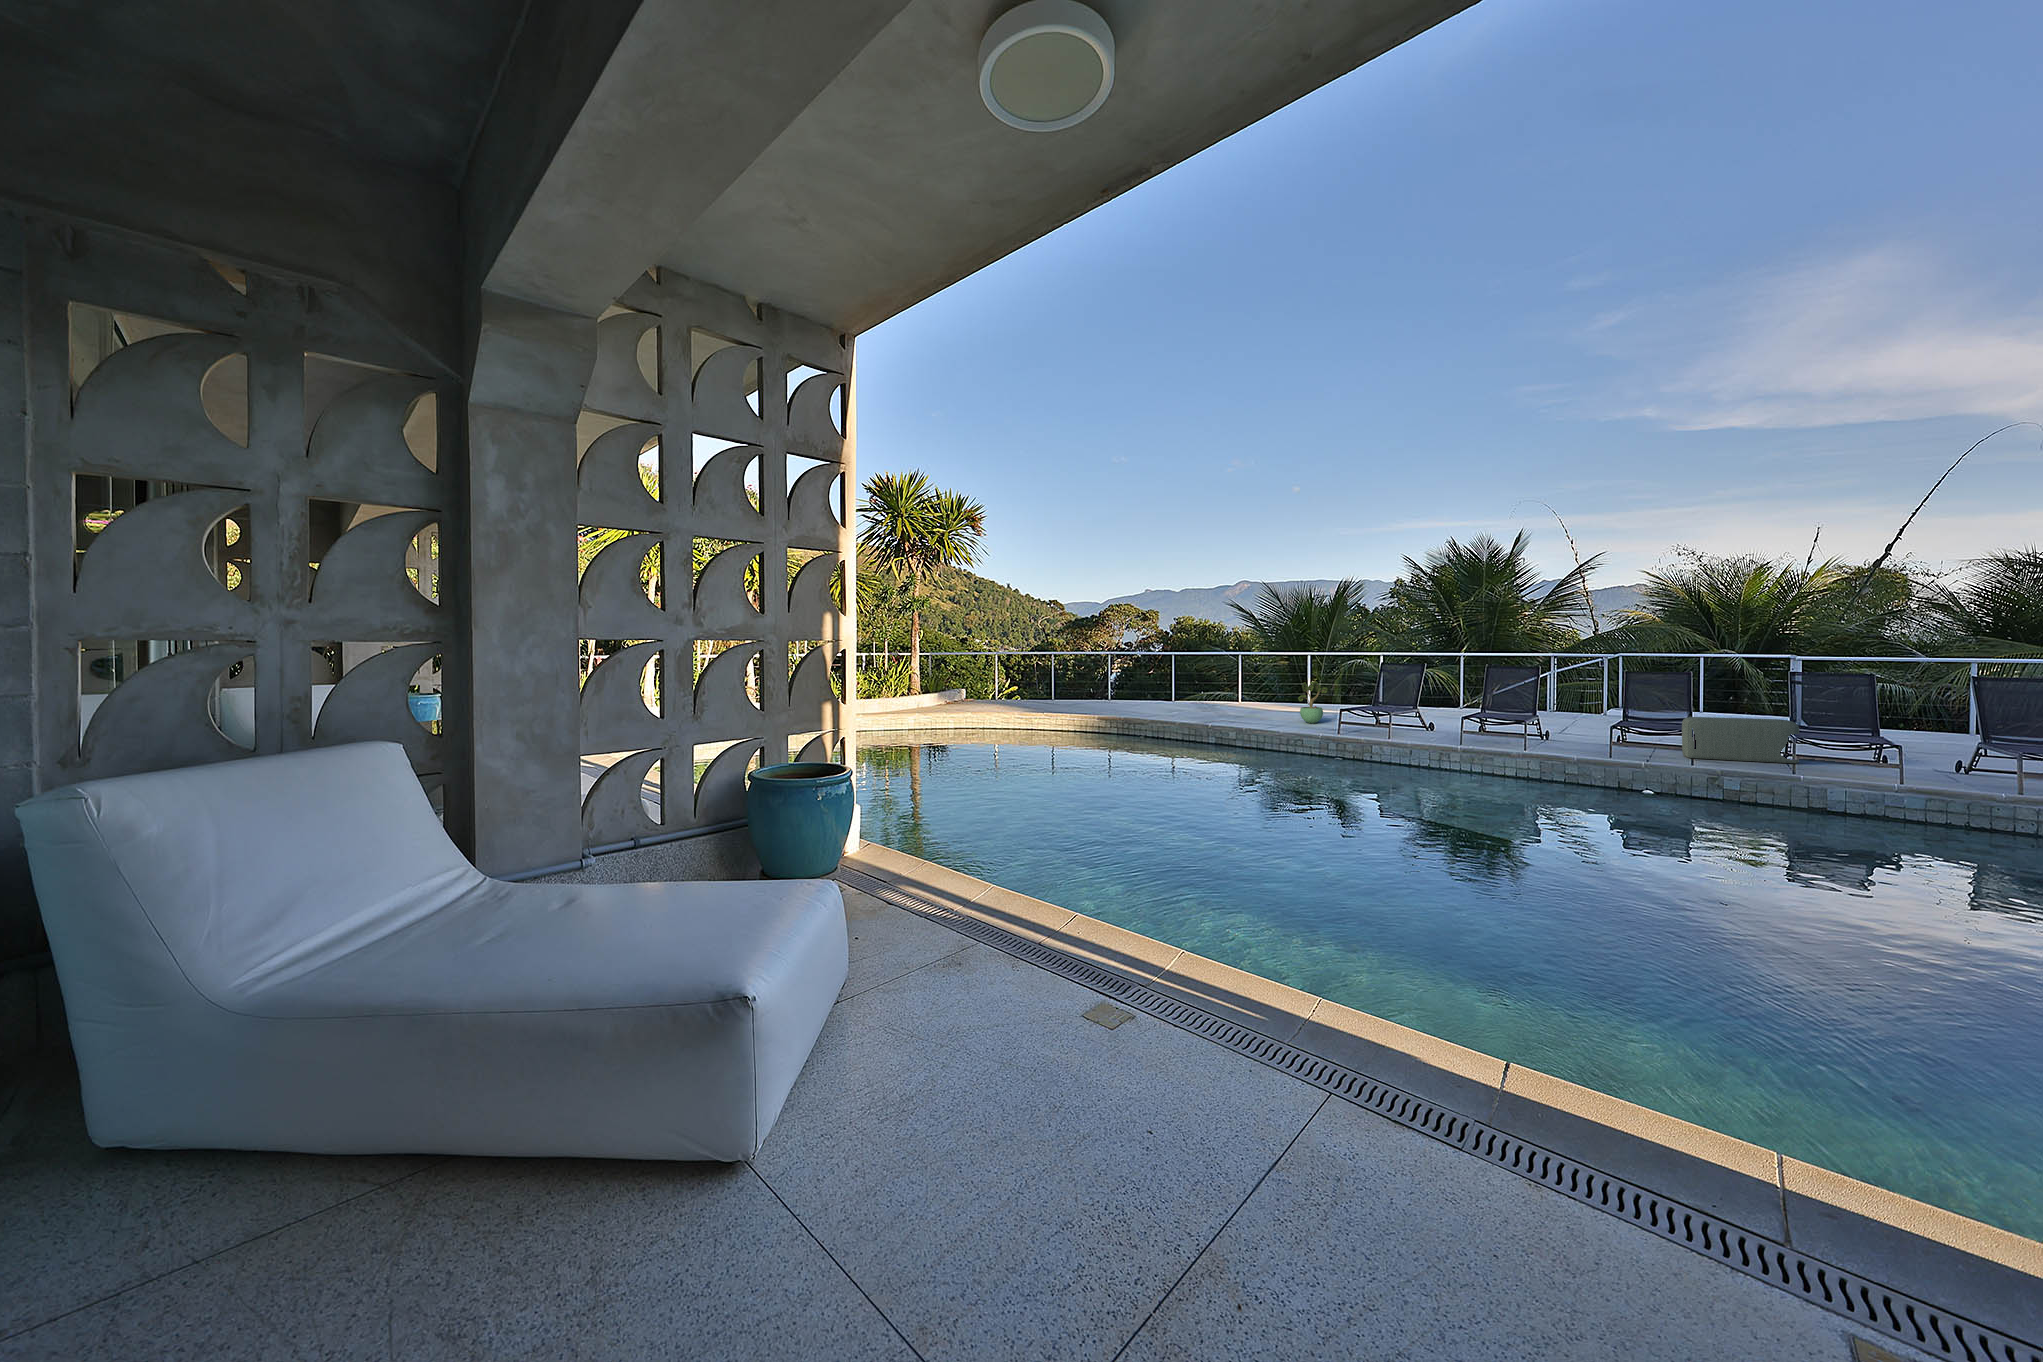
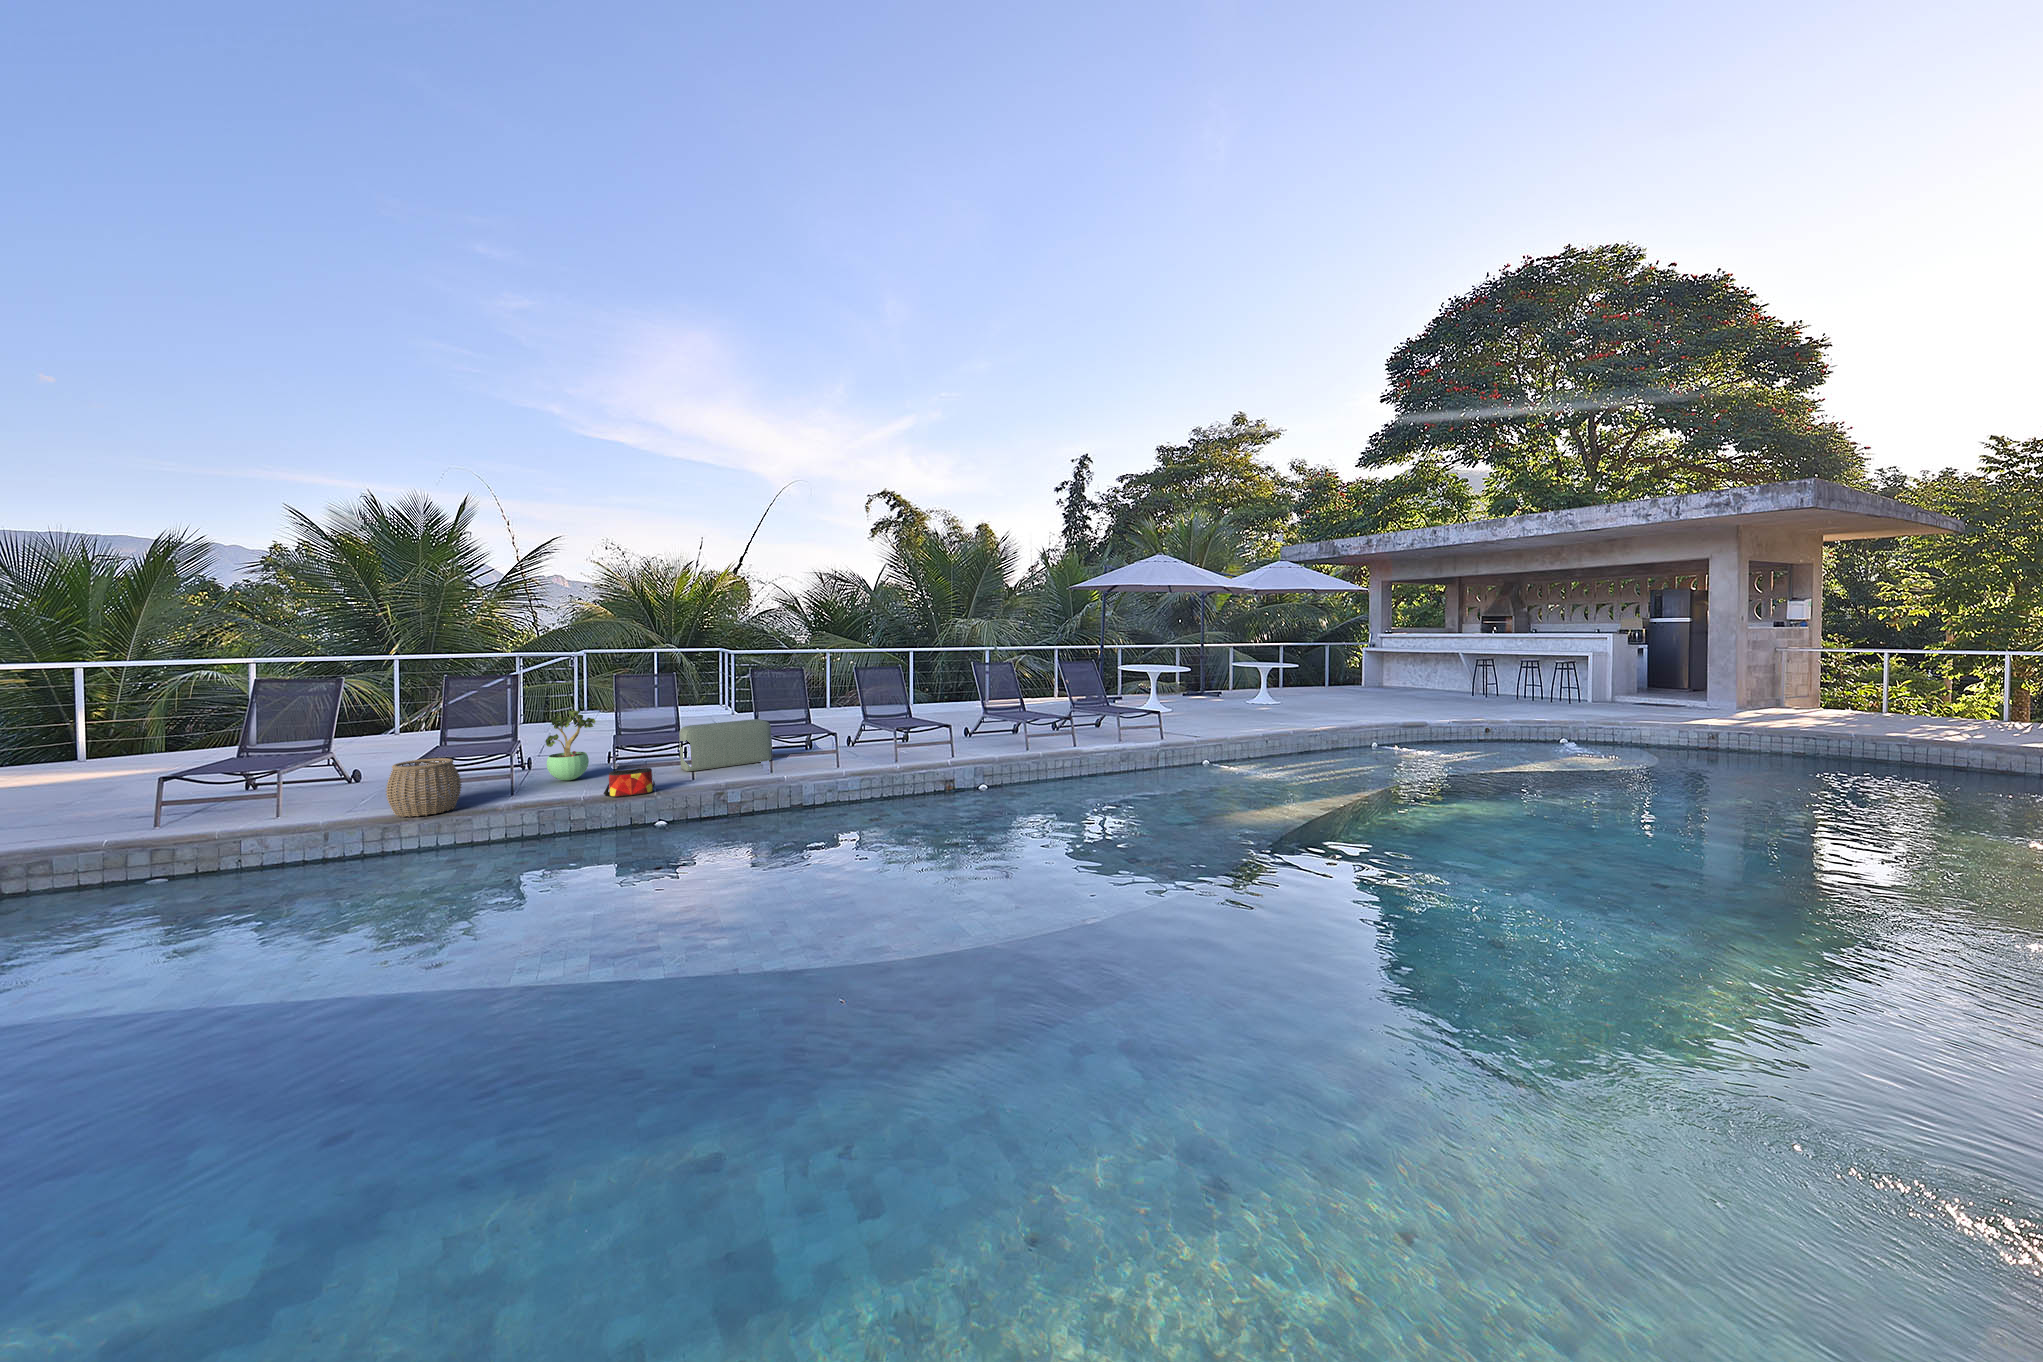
potted plant: present [1298,681,1327,723] -> present [546,710,595,780]
woven basket: none [1444,715,1490,751] -> present [386,758,462,817]
bag: none [1596,742,1645,765] -> present [604,768,655,797]

